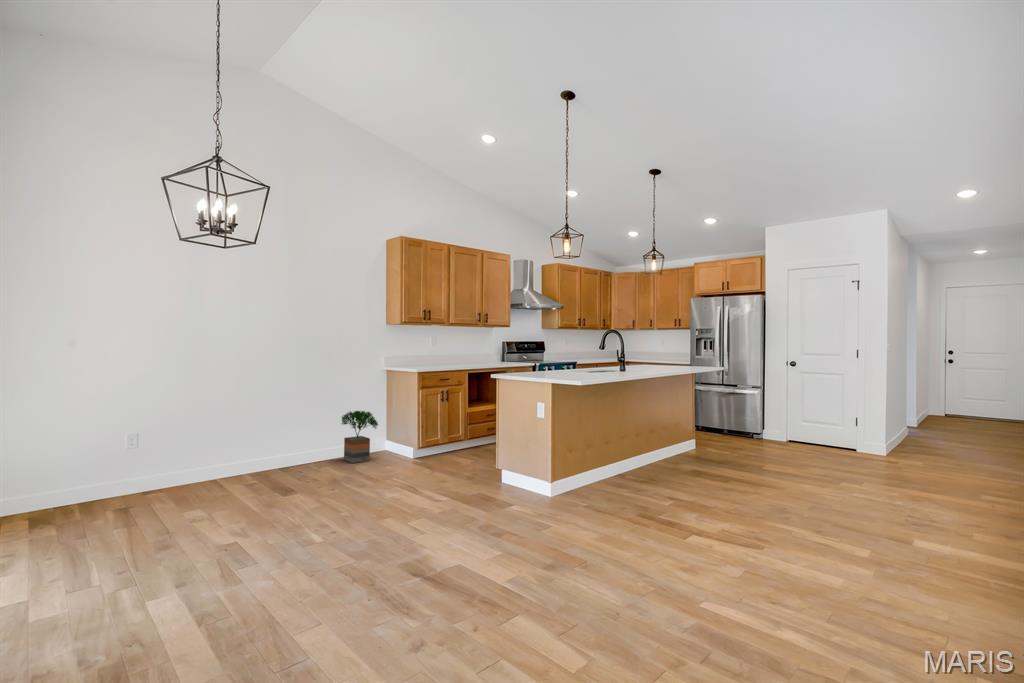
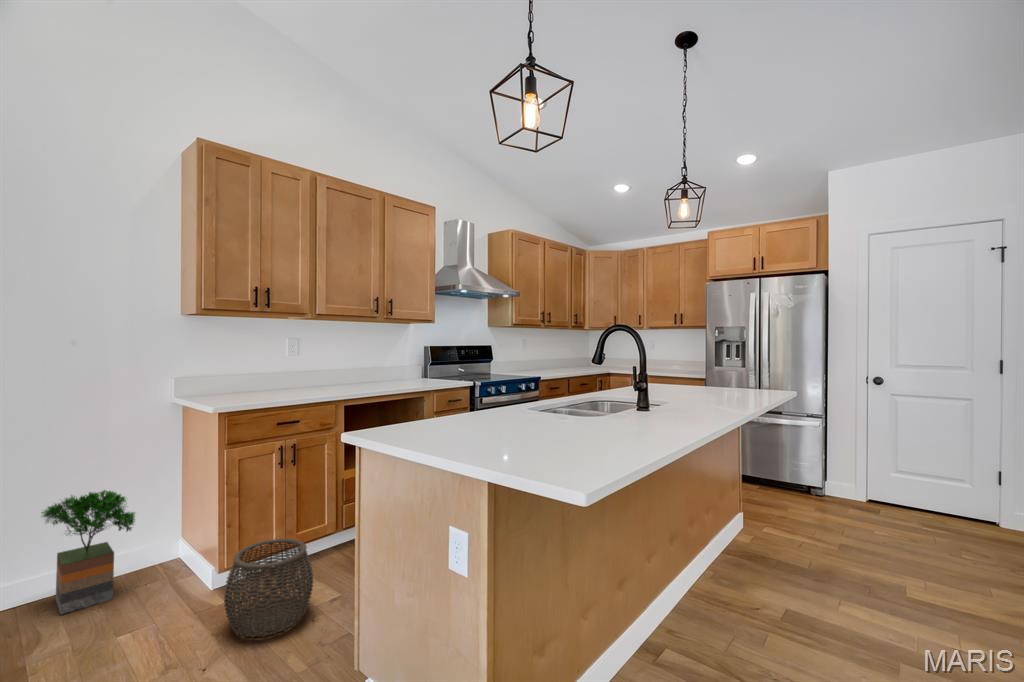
woven basket: none [429,432,466,470] -> present [224,539,313,638]

